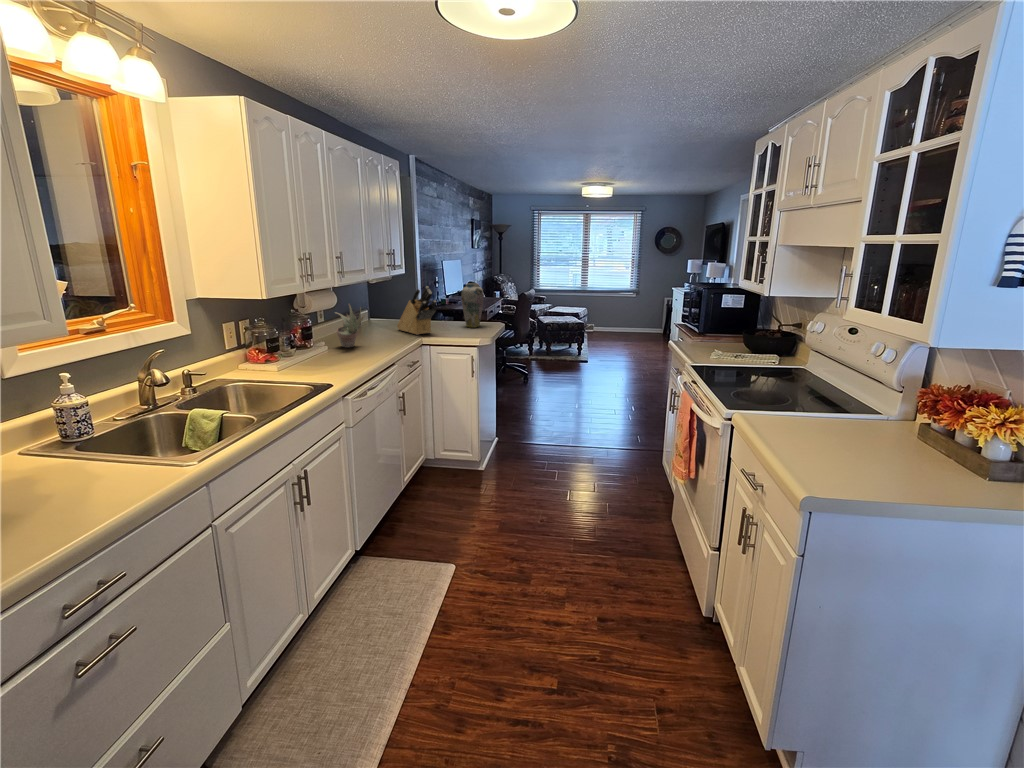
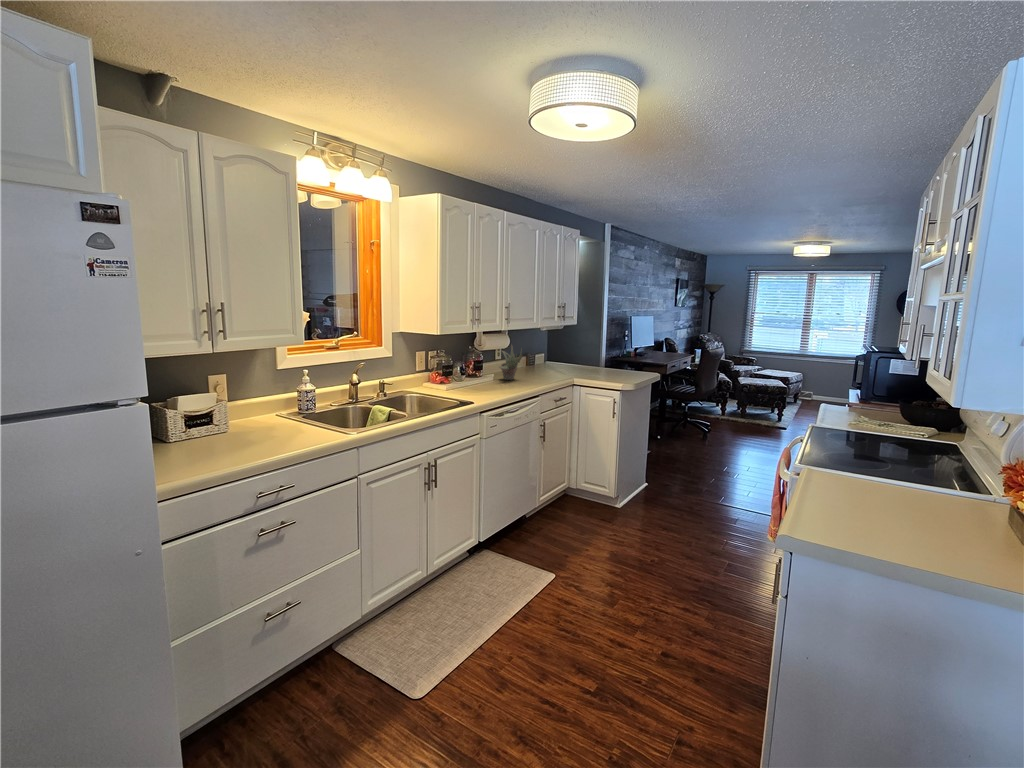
vase: present [461,283,483,328] -> none [619,334,640,375]
knife block: present [397,286,436,335] -> none [559,334,590,376]

